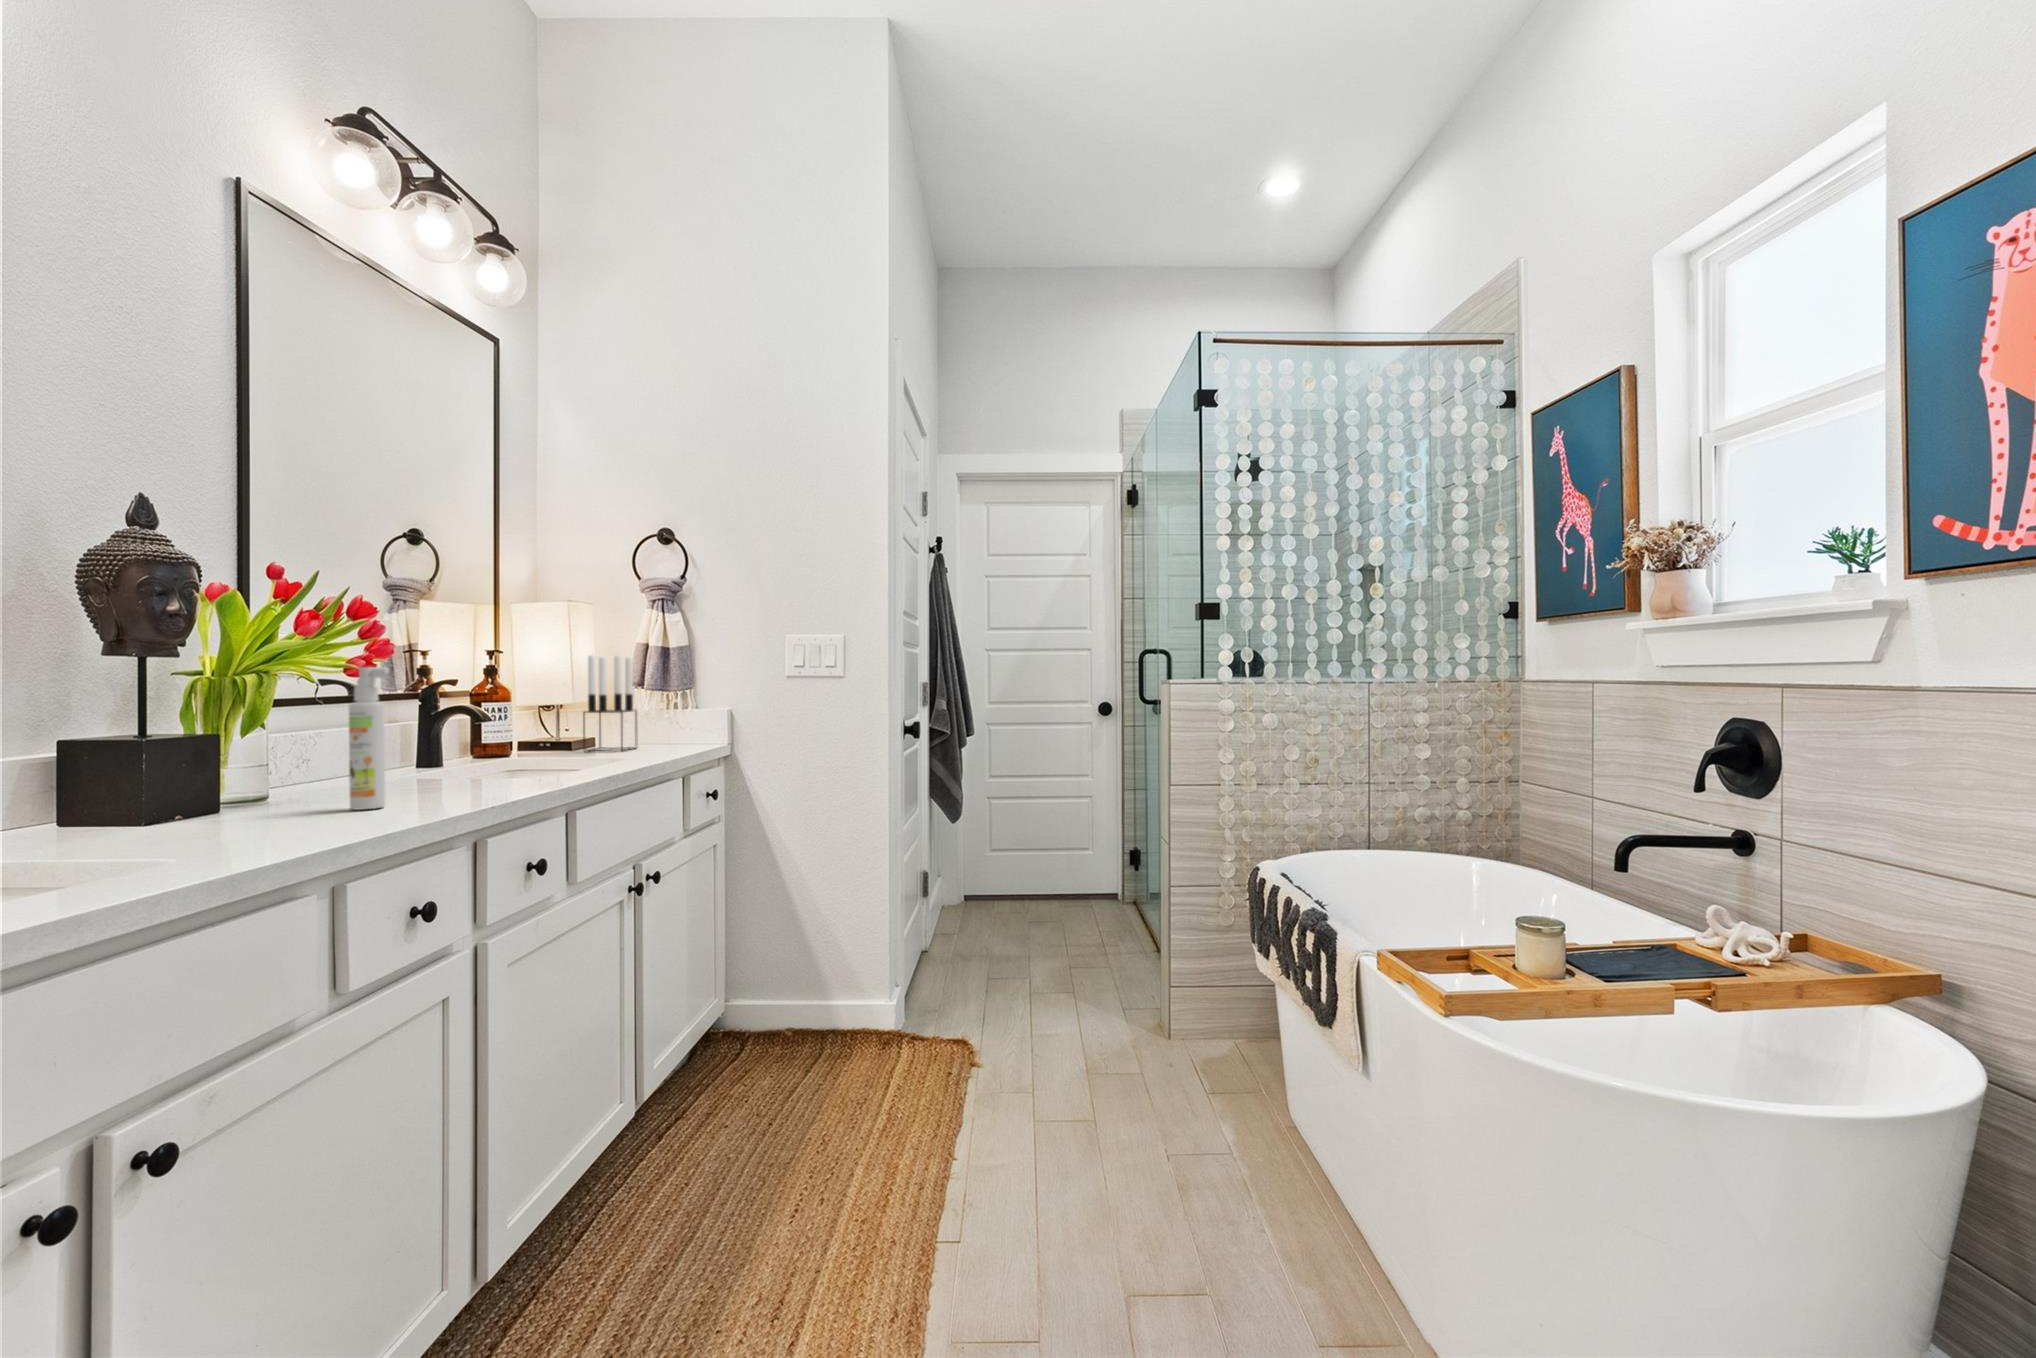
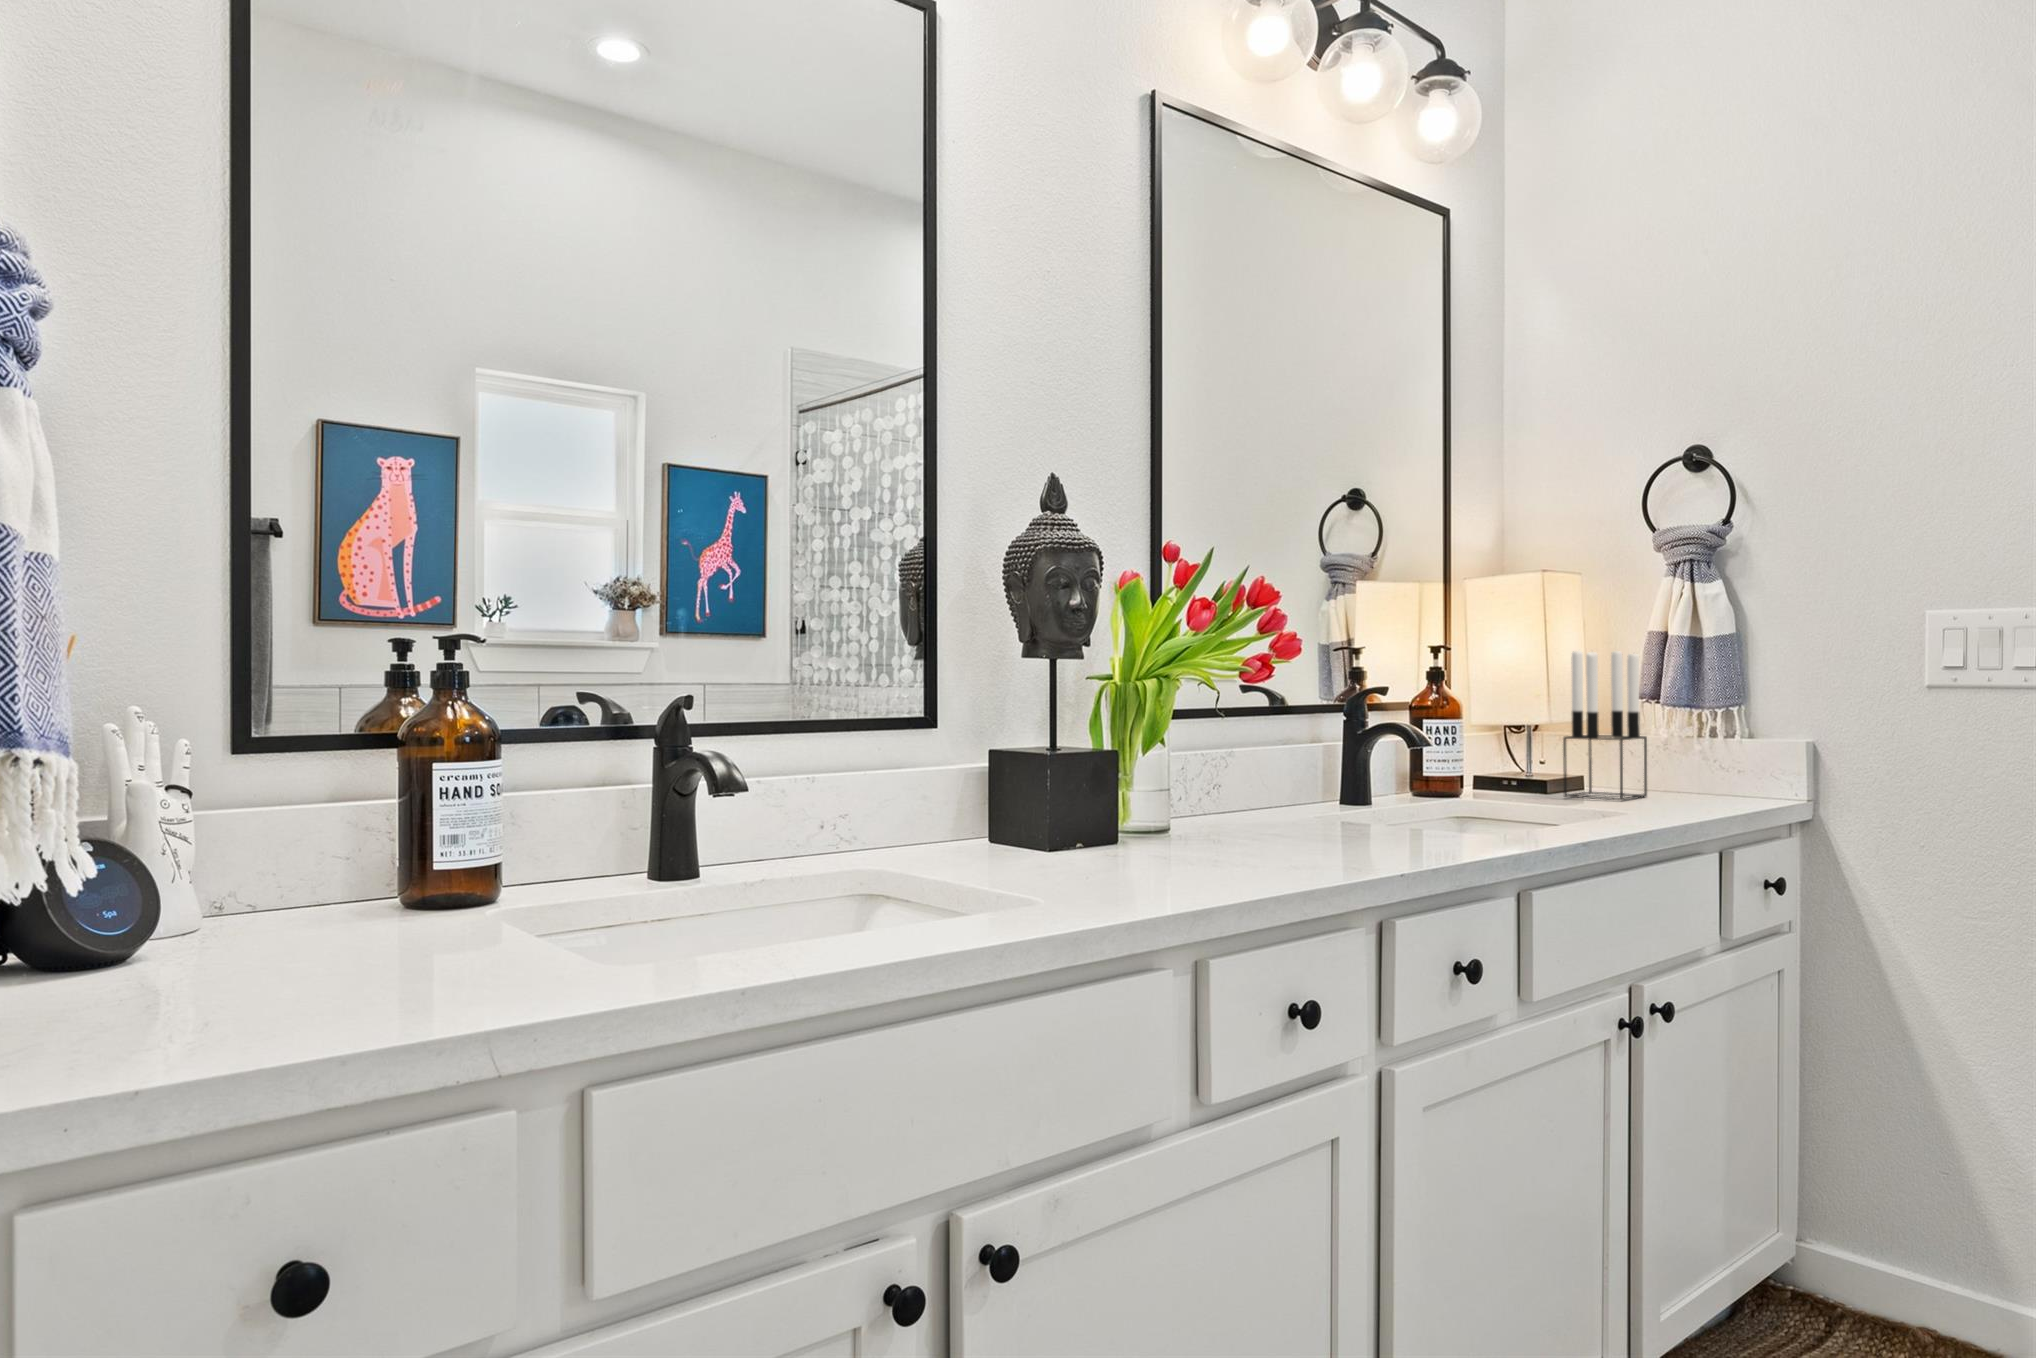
spray bottle: present [349,667,389,810] -> none [1245,671,1289,858]

